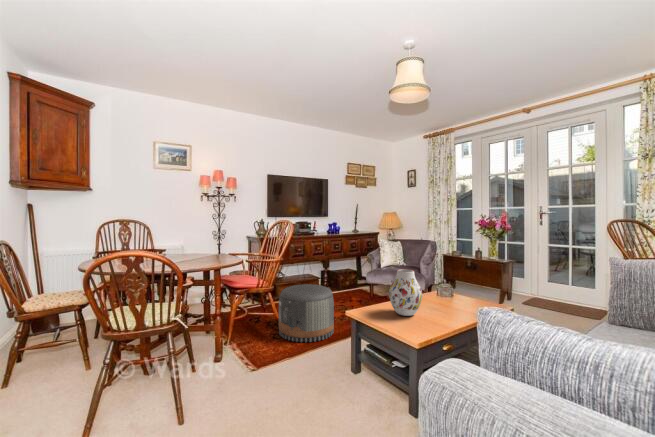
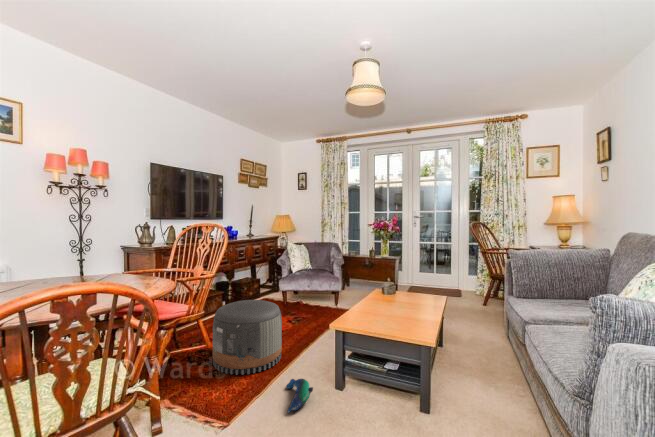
vase: present [389,269,423,316] -> none [367,273,401,320]
plush toy: none [301,352,328,374] -> present [286,379,313,413]

